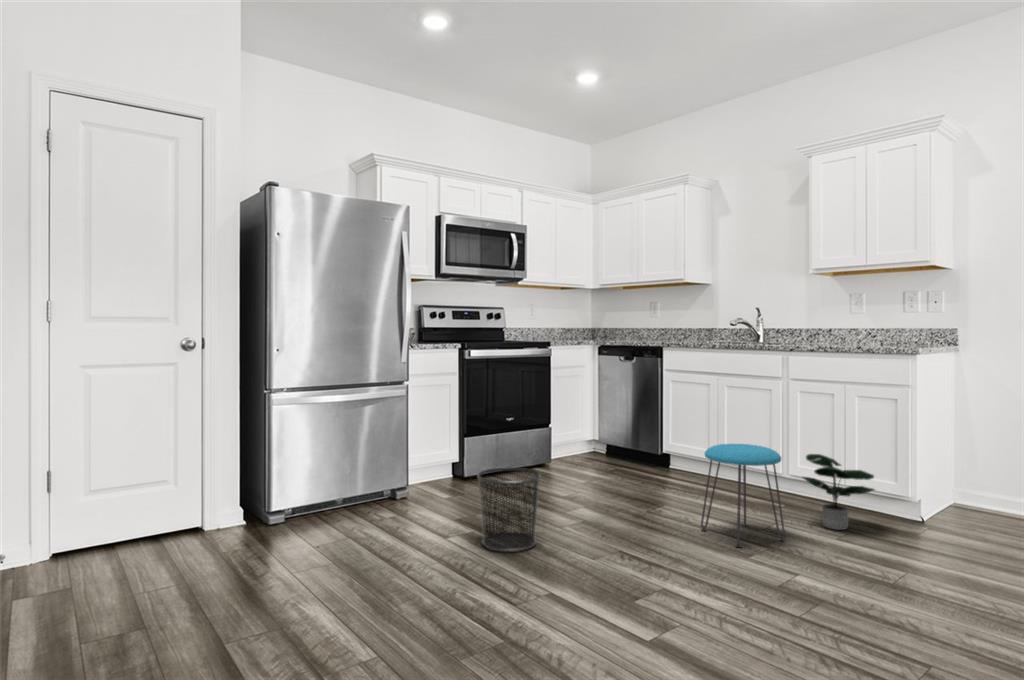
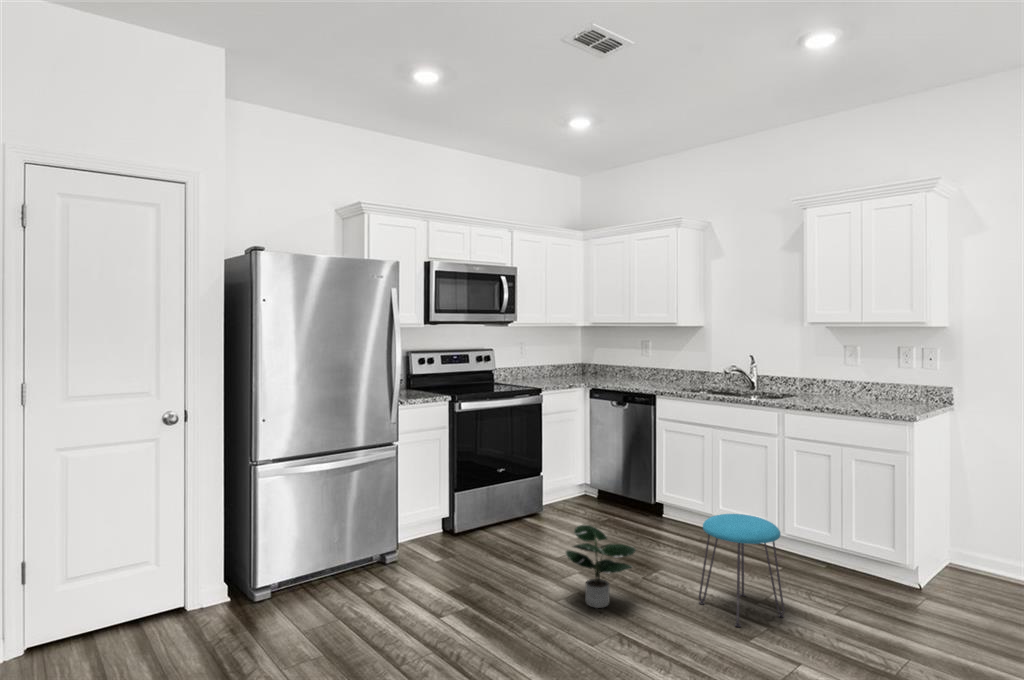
potted plant: present [803,454,875,530] -> present [566,525,636,608]
waste bin: present [477,467,541,552] -> none [471,543,538,637]

